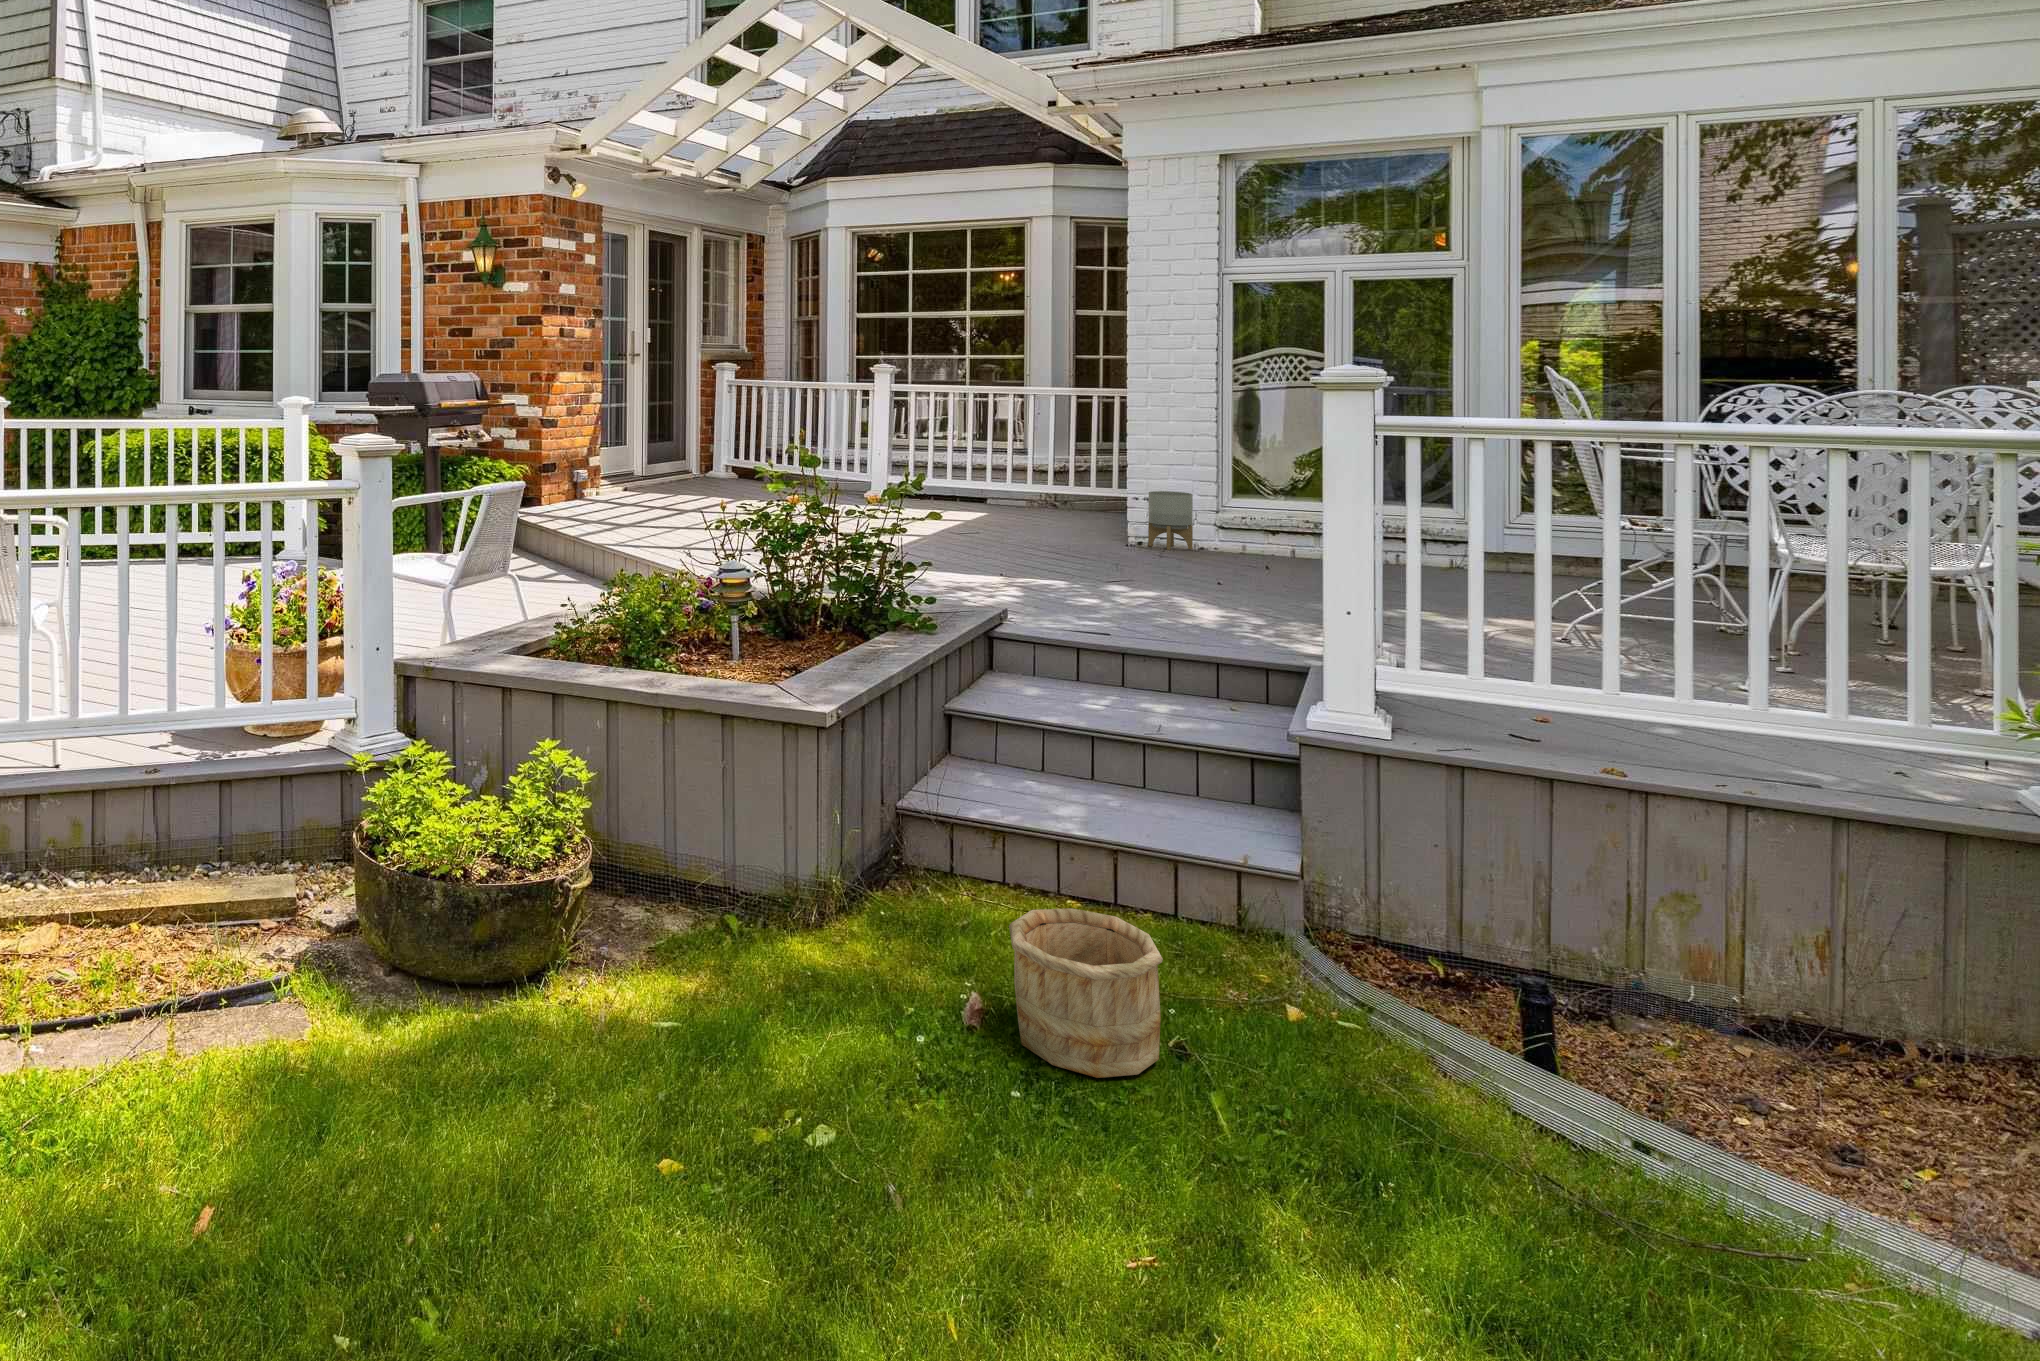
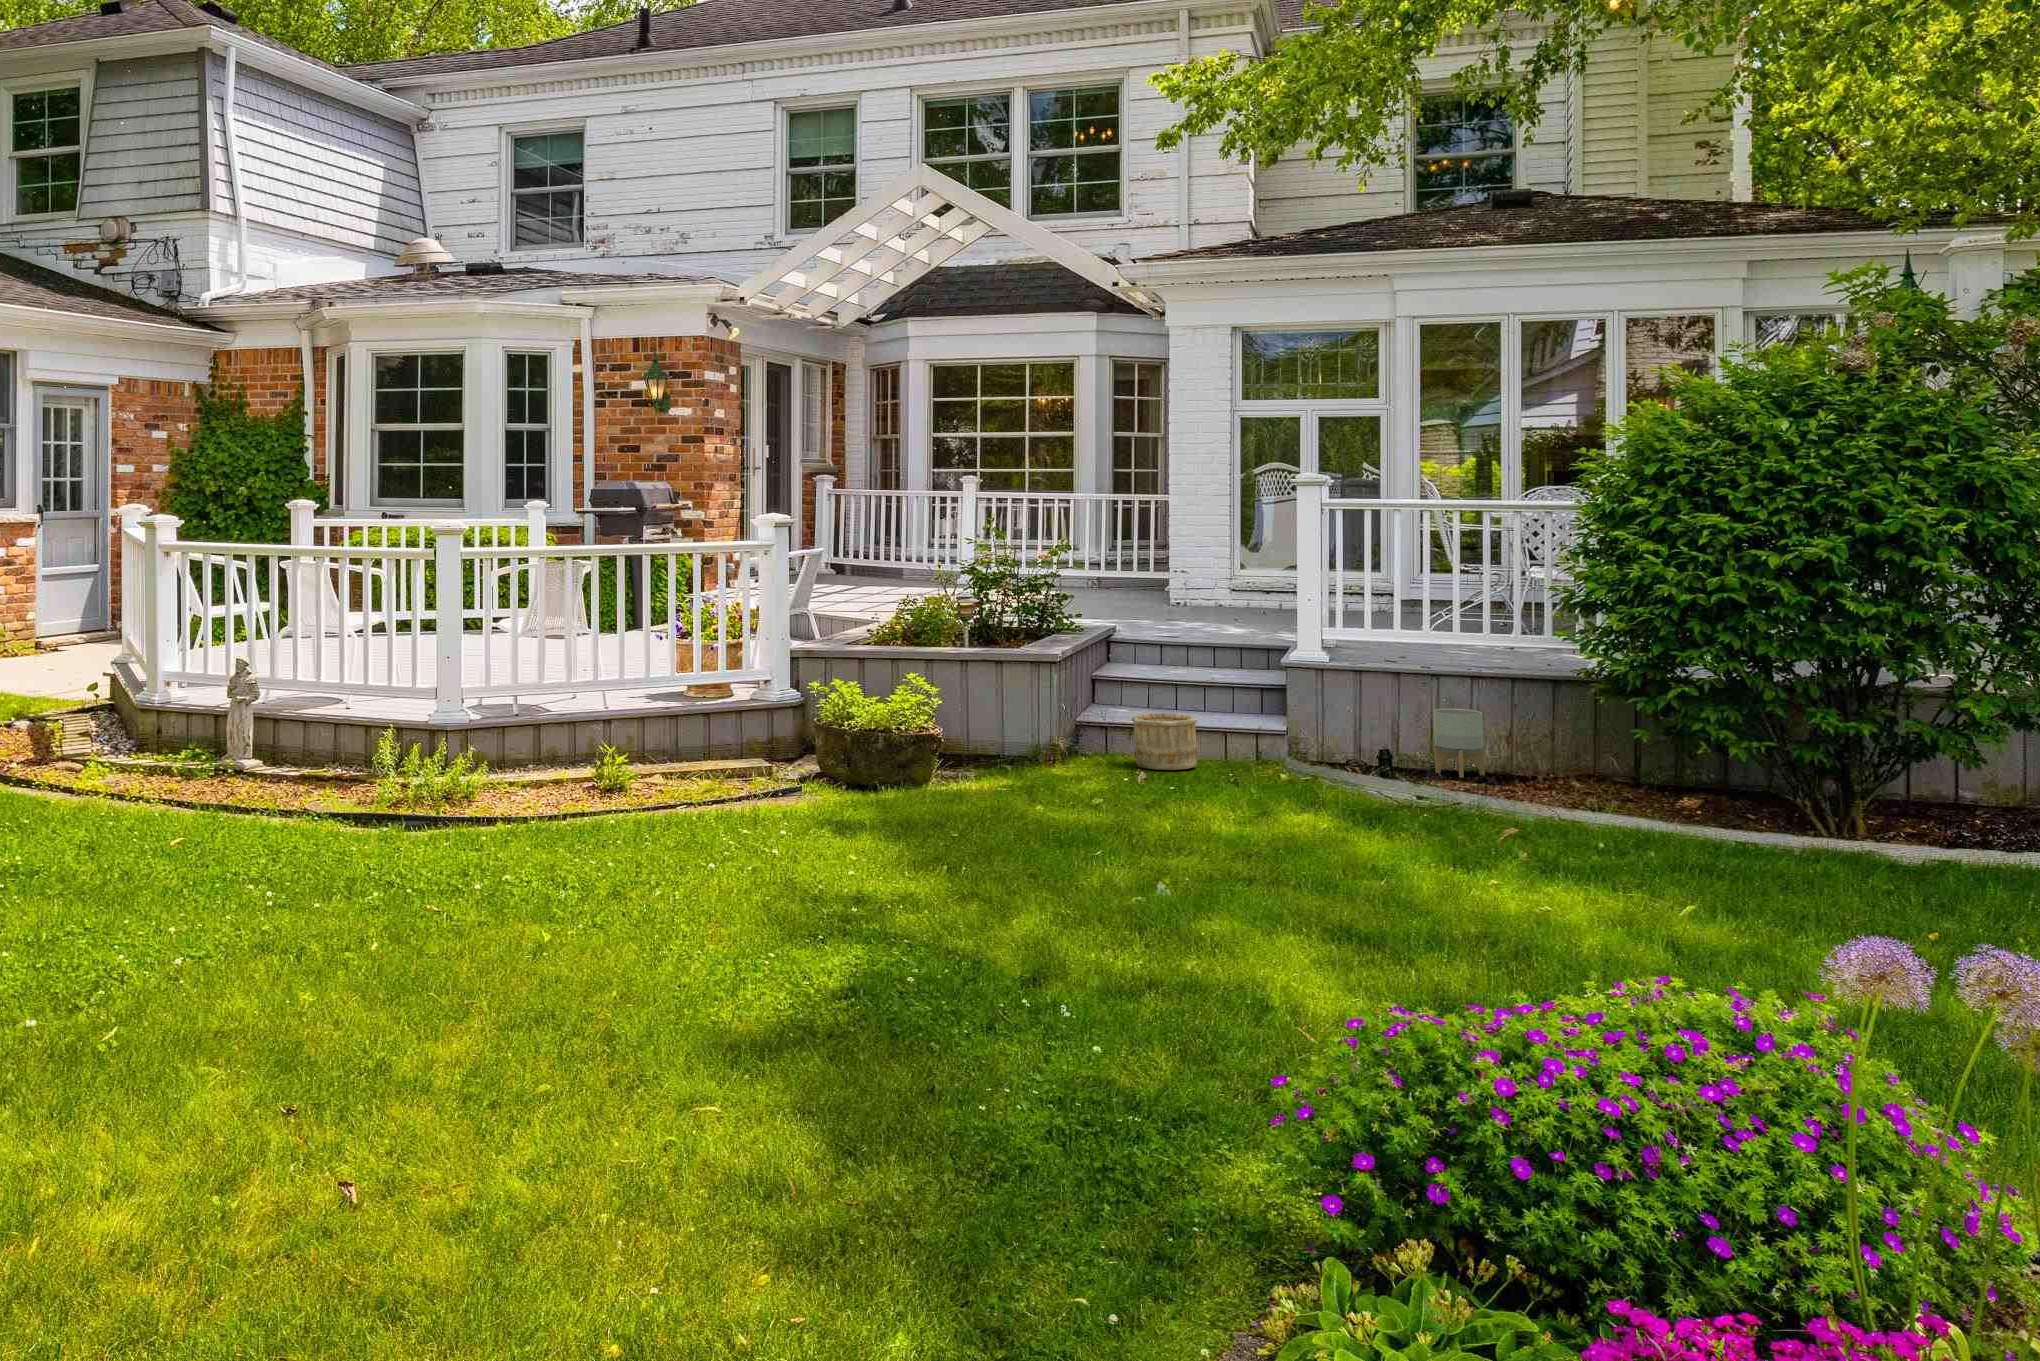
planter: present [1148,491,1193,550] -> present [1434,709,1485,778]

